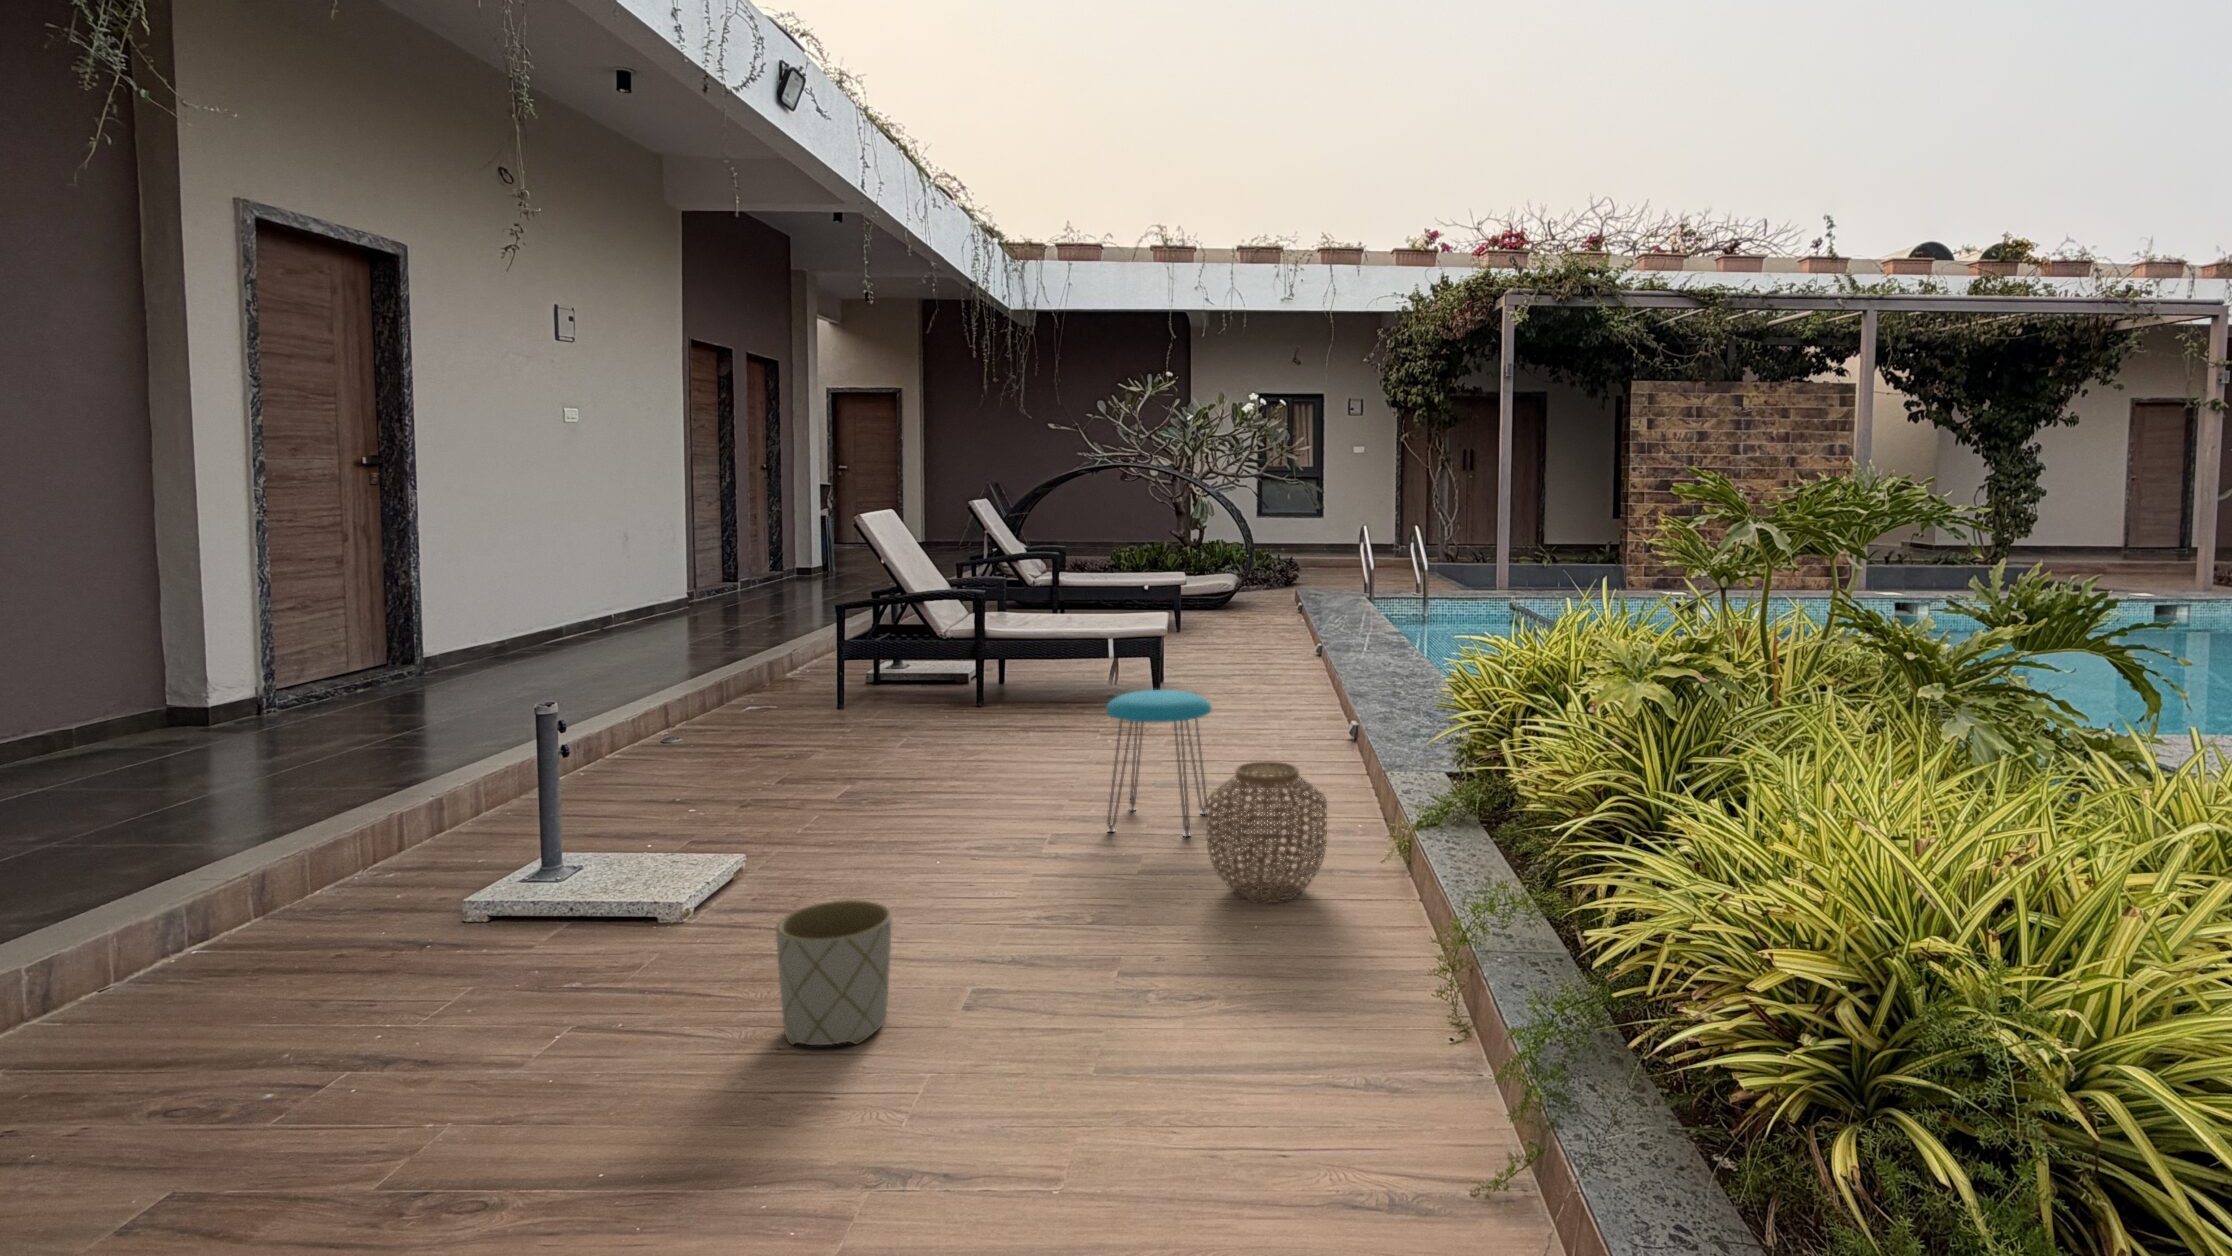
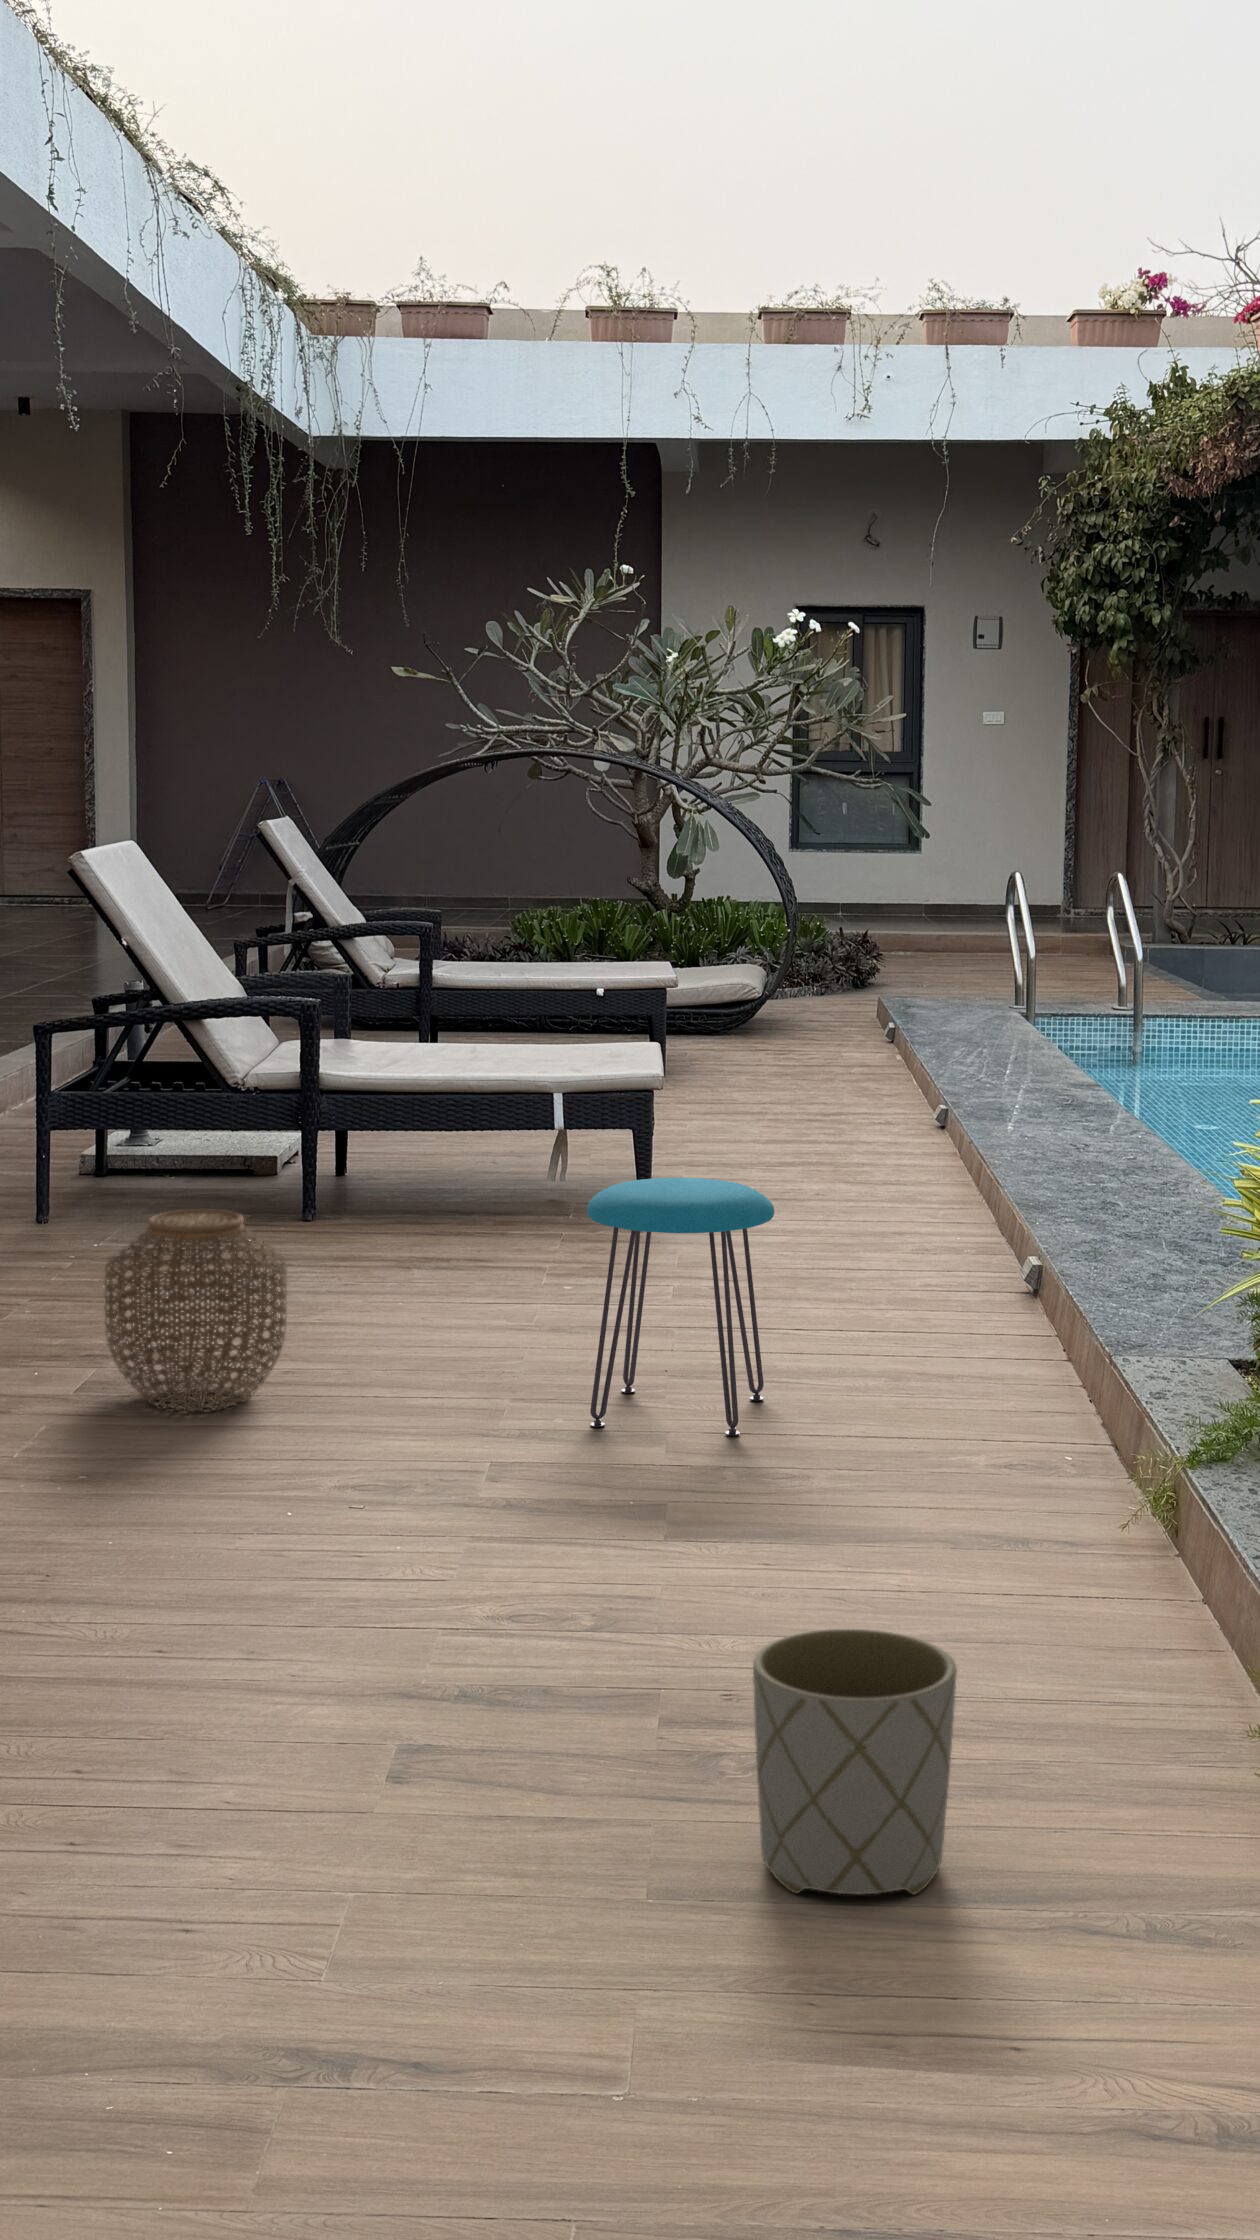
woven basket: present [1206,761,1327,902] -> present [104,1209,287,1412]
planter: present [776,900,892,1045] -> present [753,1629,957,1895]

